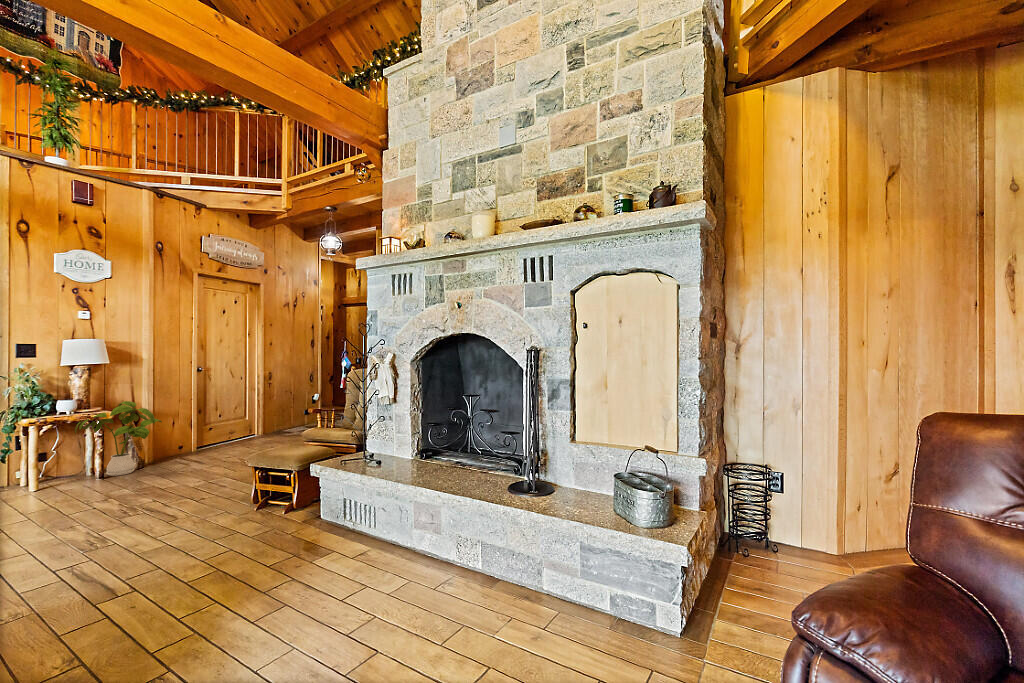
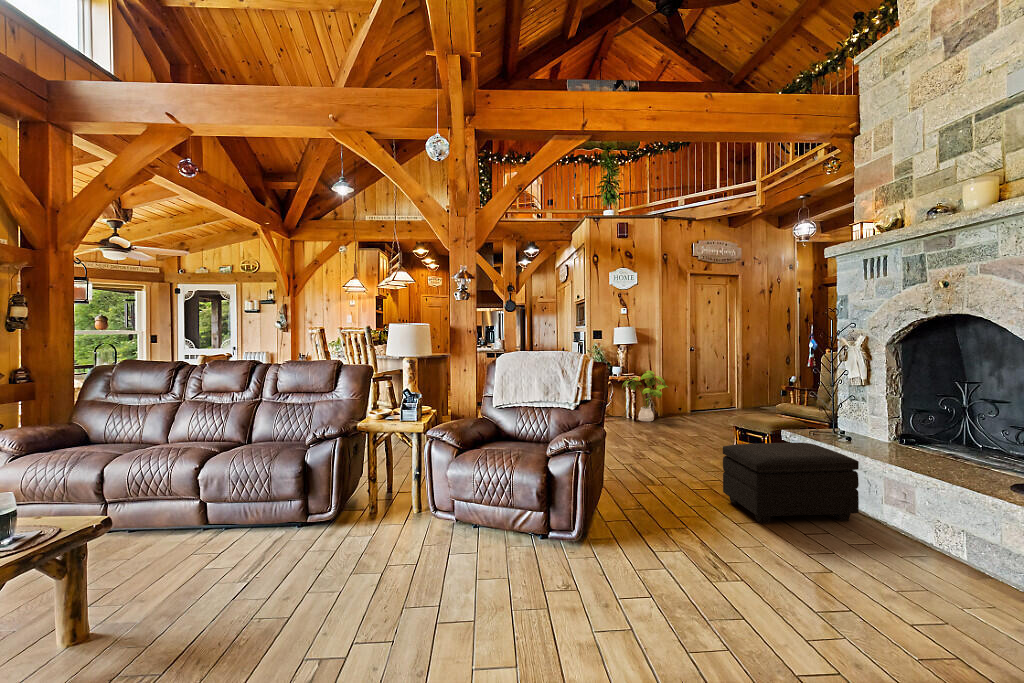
footstool: none [232,478,393,611] -> present [723,442,859,523]

